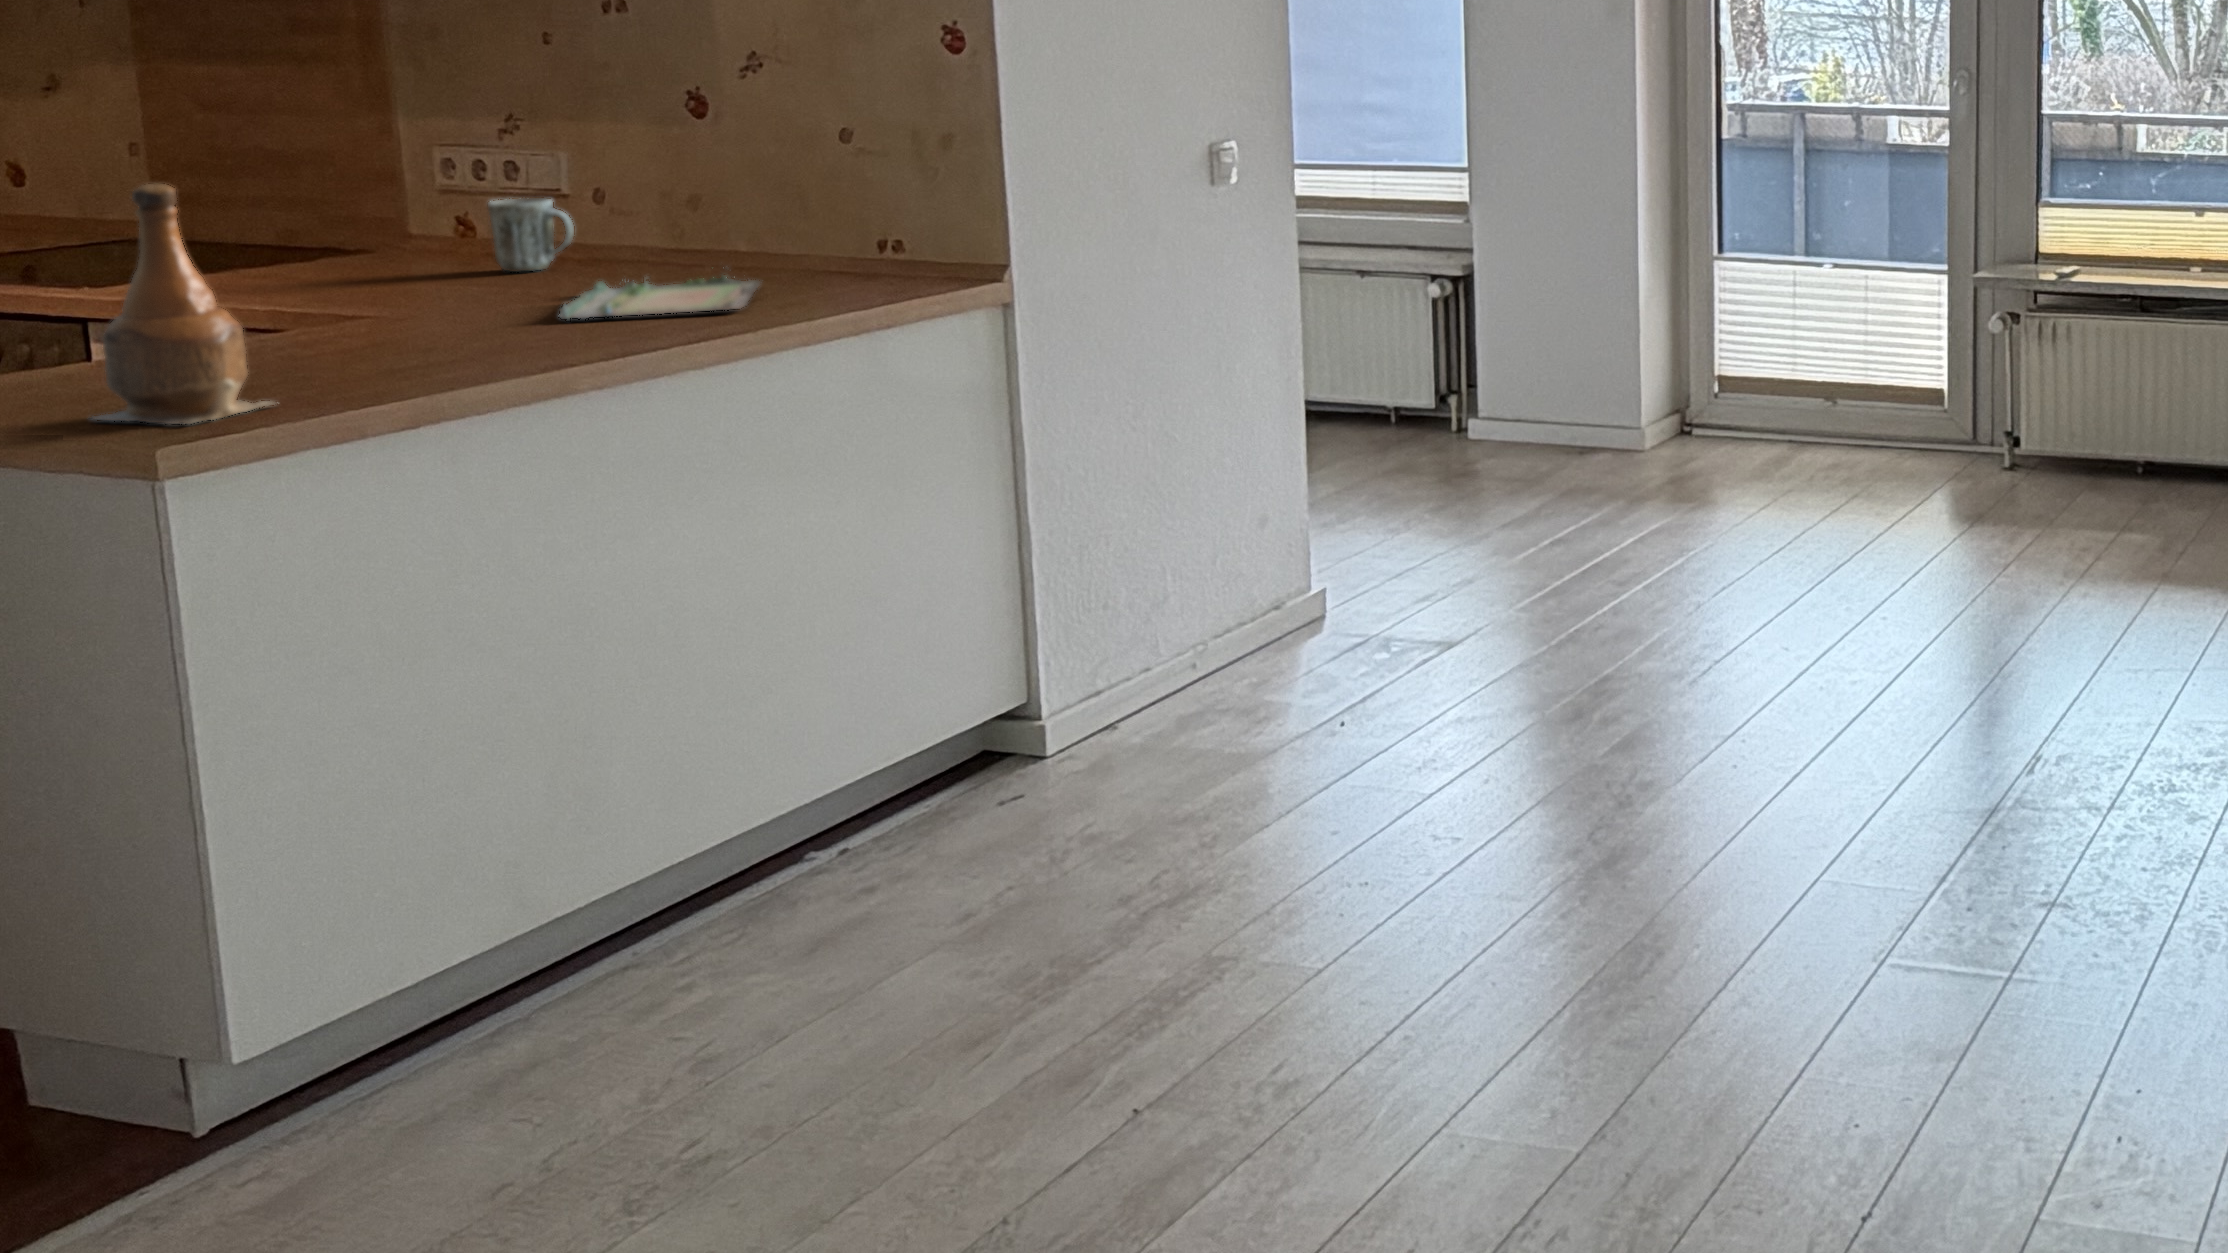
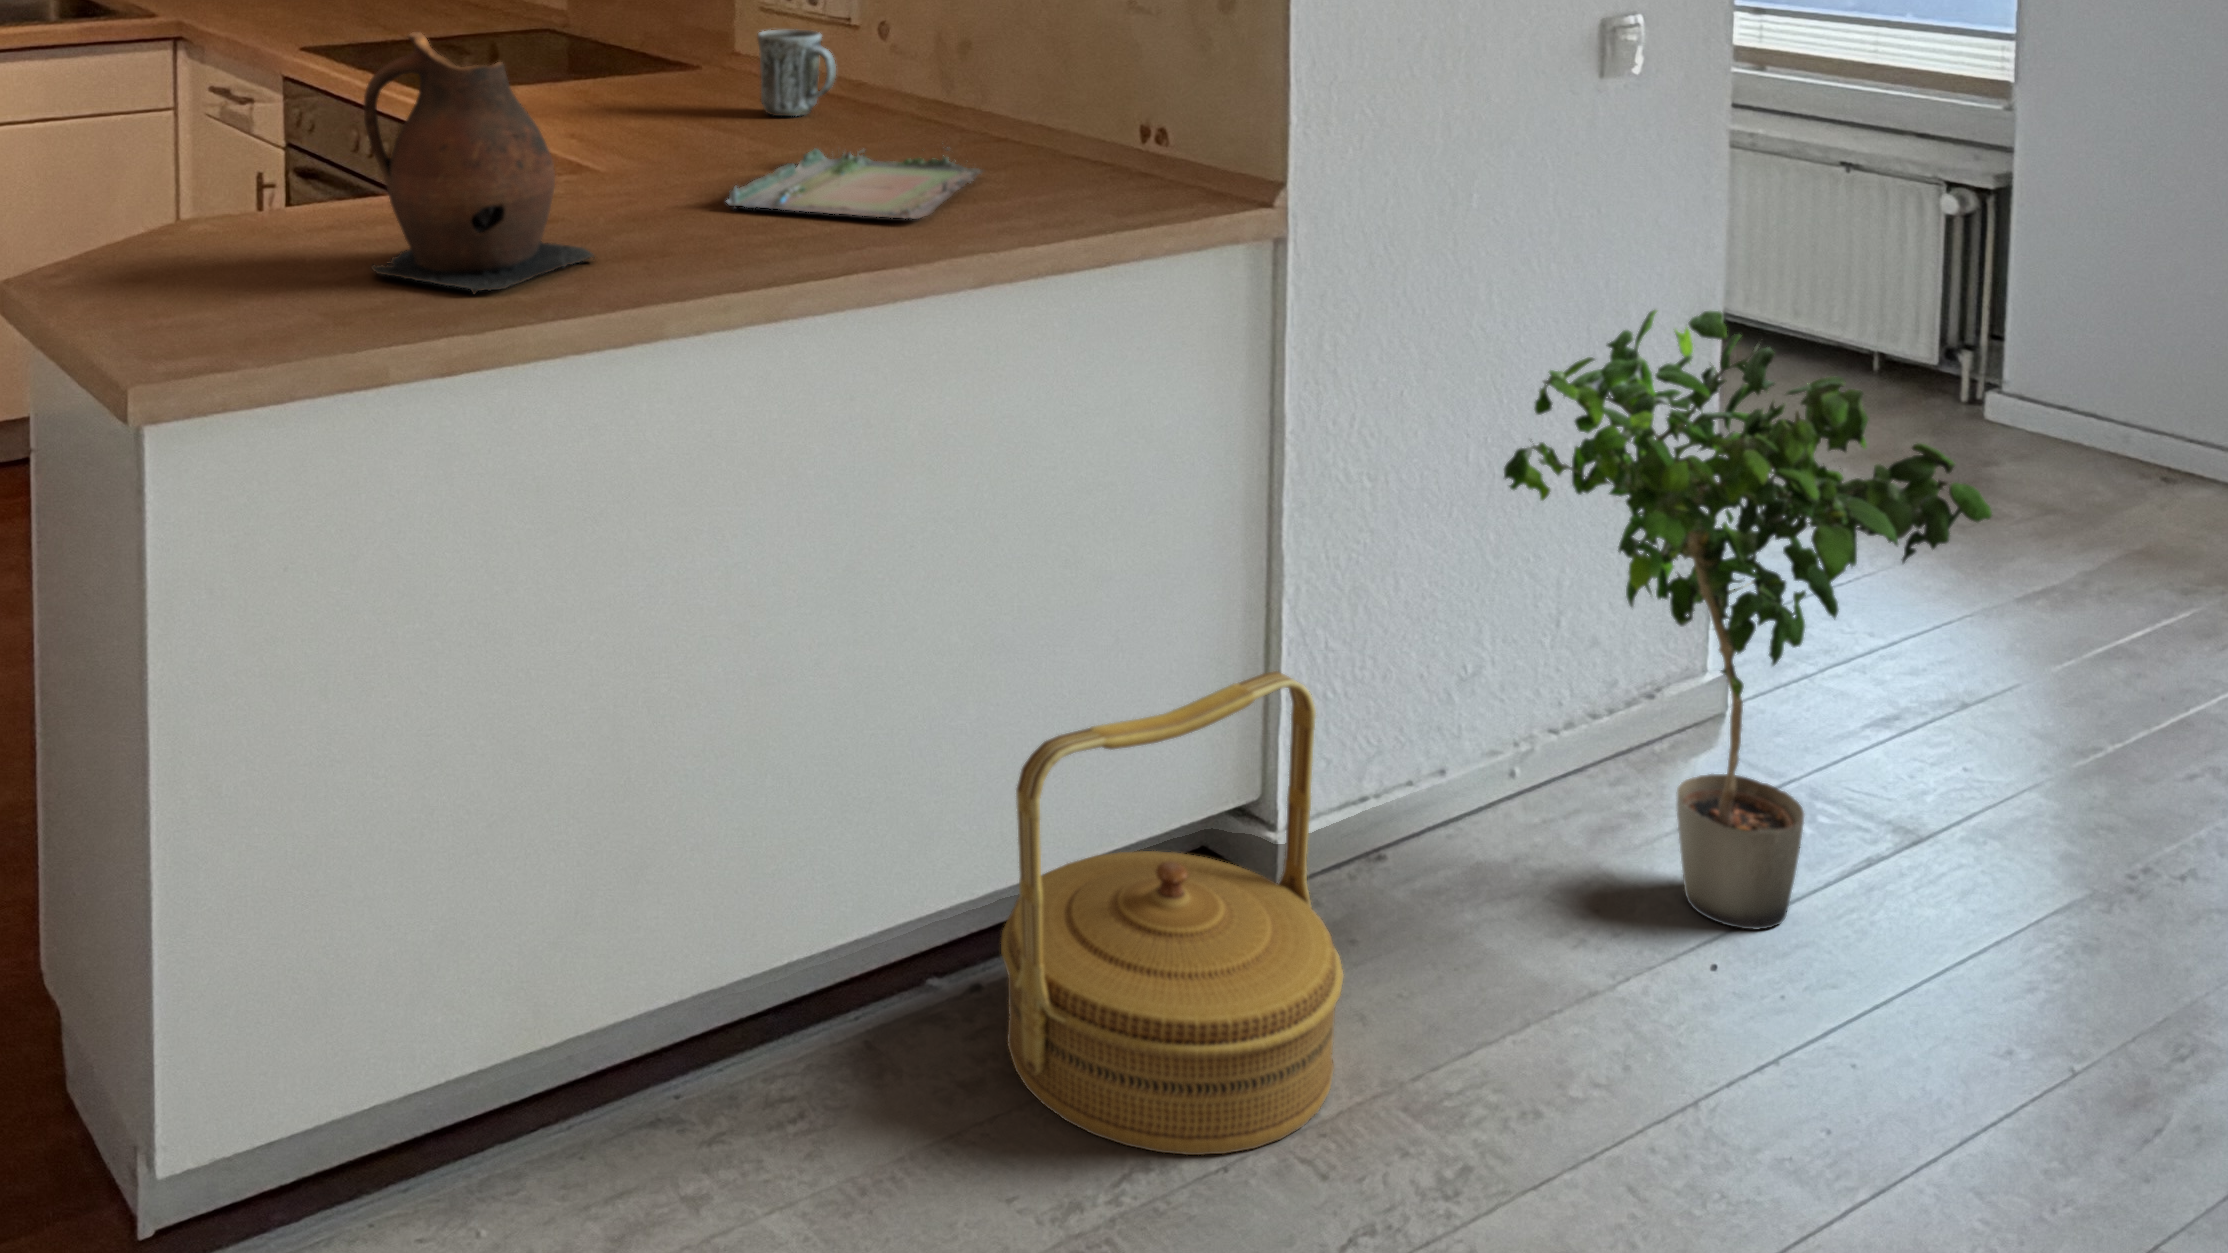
bottle: present [92,184,272,424] -> none [136,28,315,335]
ceramic pitcher: none [261,186,490,381] -> present [364,32,594,294]
potted plant: none [1175,327,1477,707] -> present [1504,310,1992,929]
woven basket: none [873,584,1123,889] -> present [1001,671,1344,1155]

